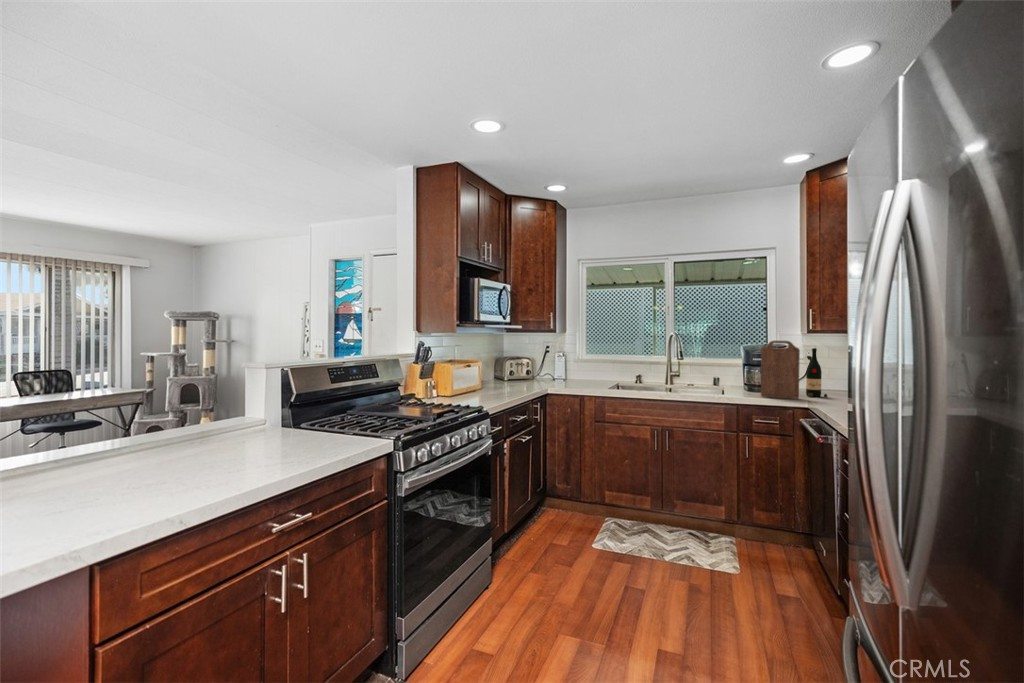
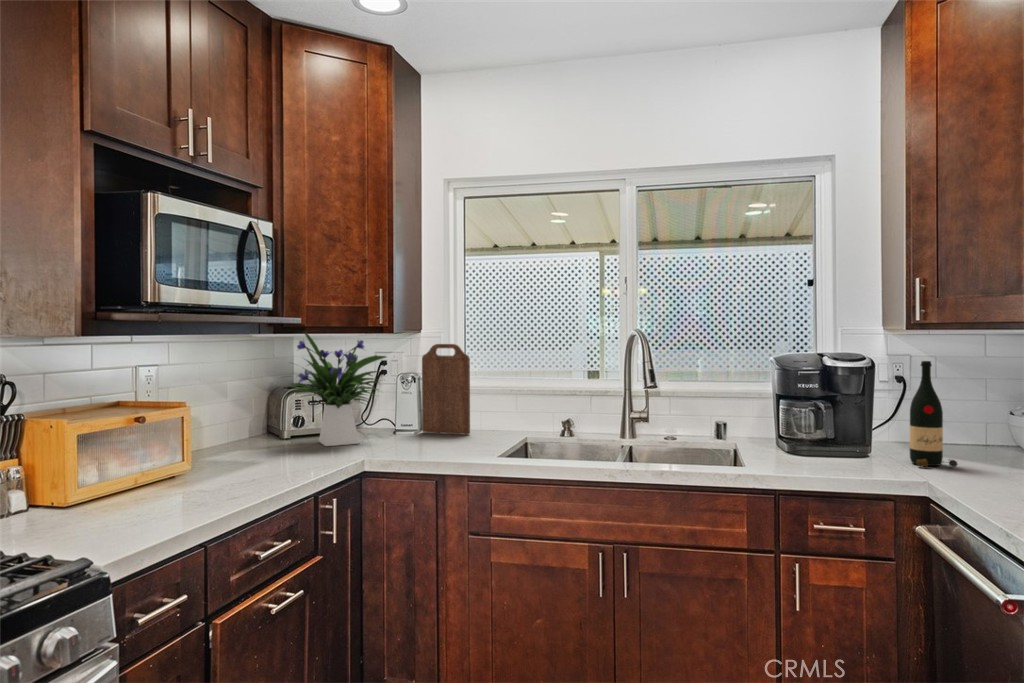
flower arrangement: none [507,332,554,384] -> present [289,332,386,446]
cutting board: present [761,341,800,399] -> present [422,344,470,435]

